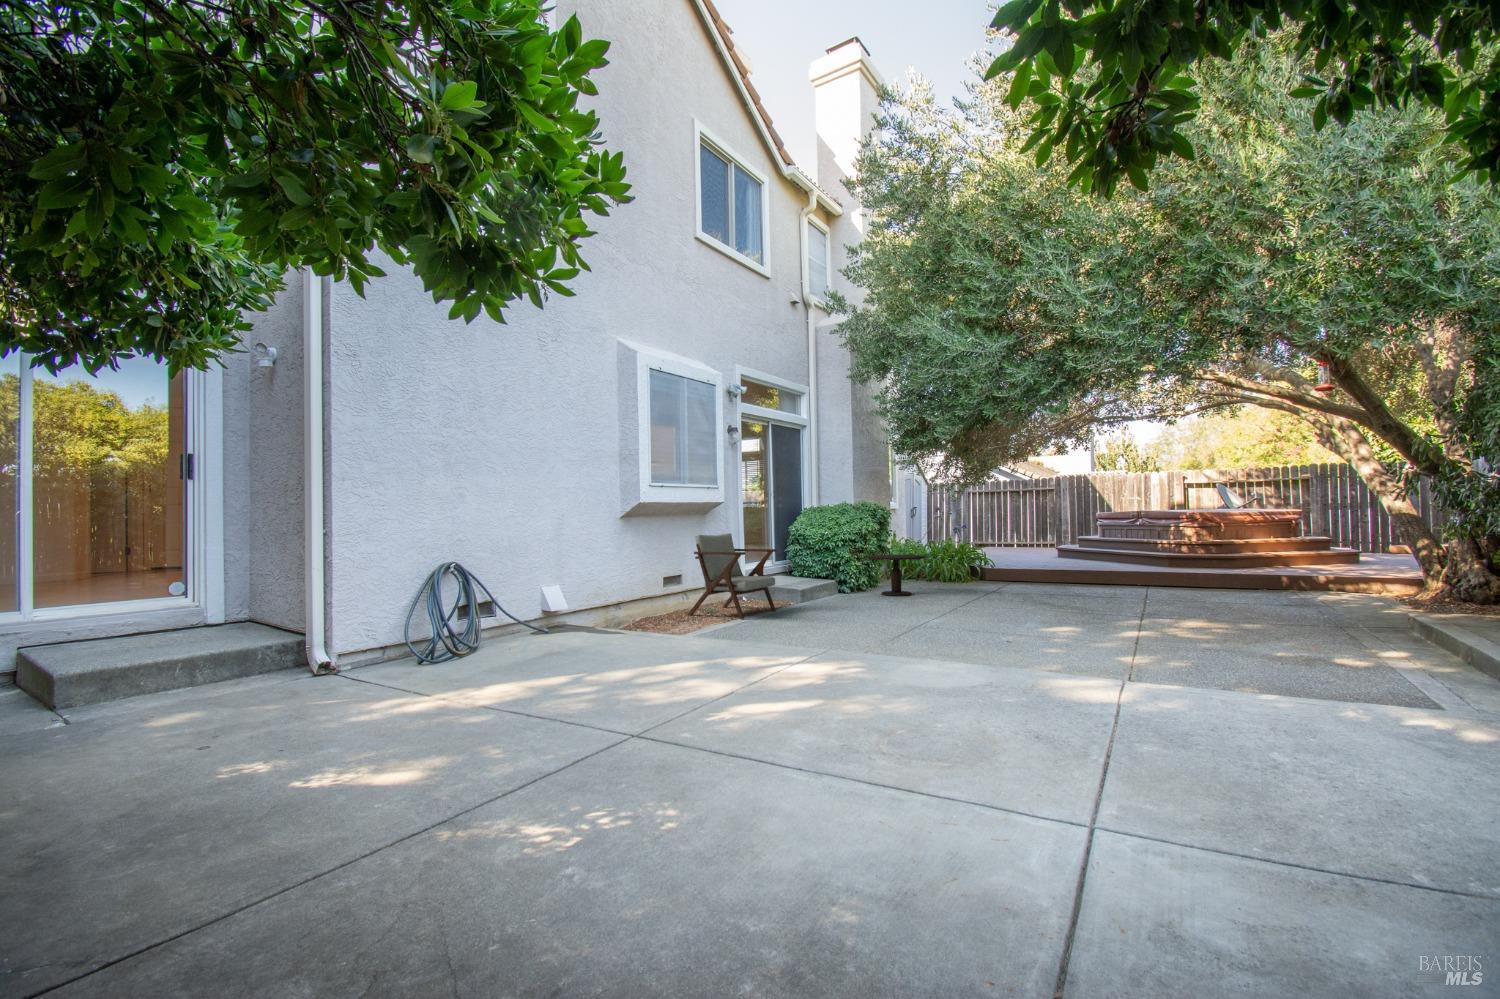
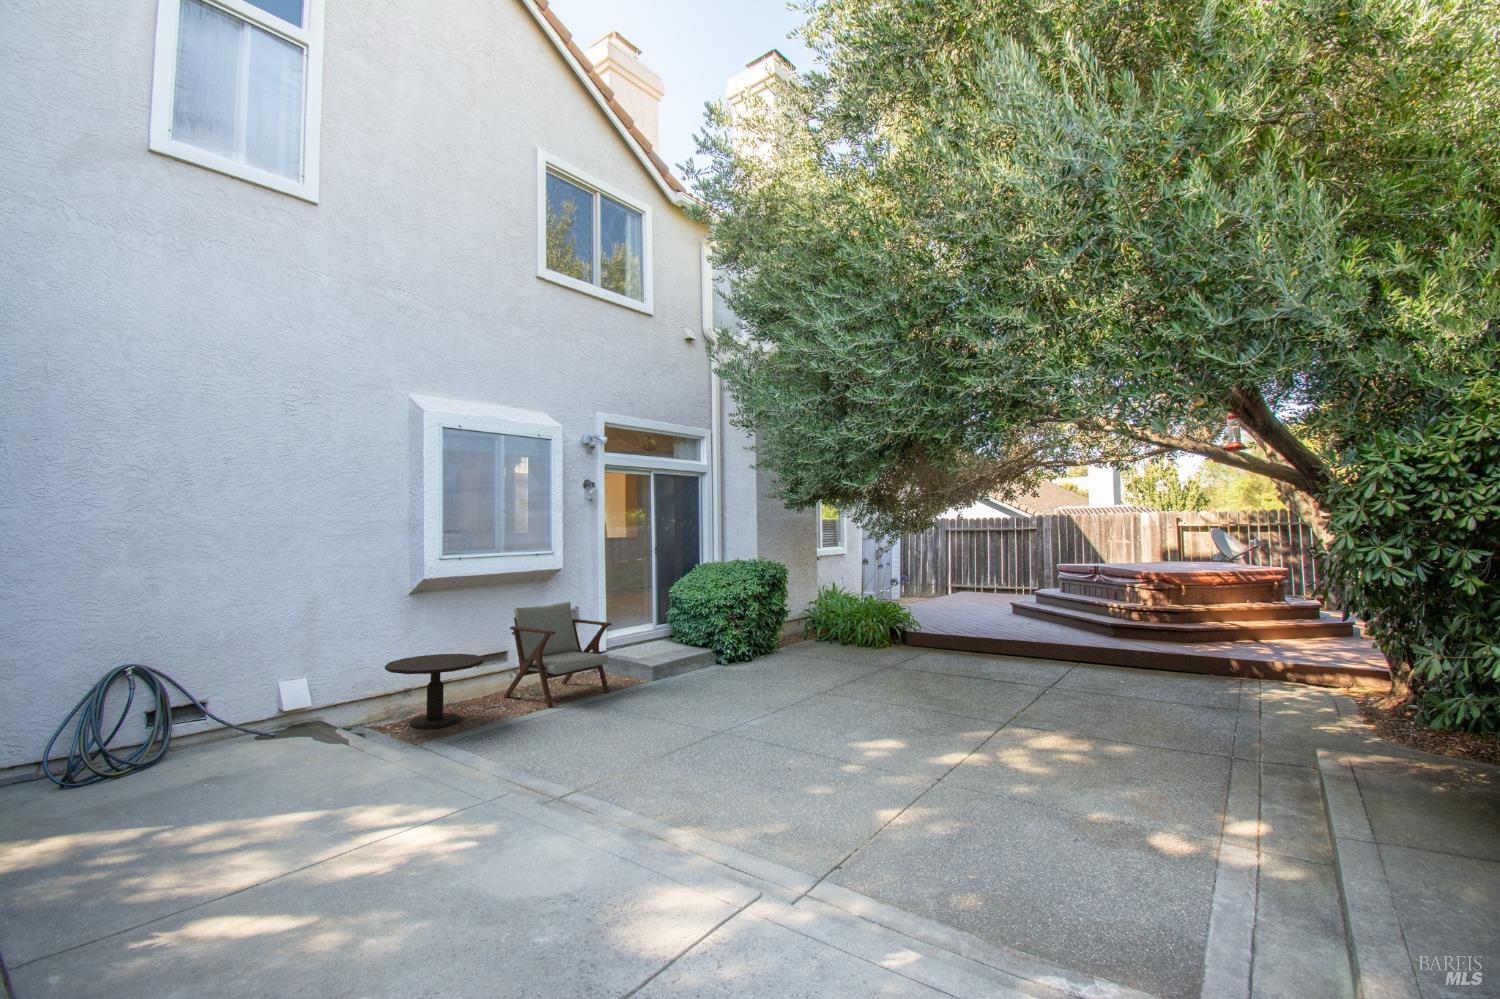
side table: present [867,555,926,596] -> present [385,654,484,729]

